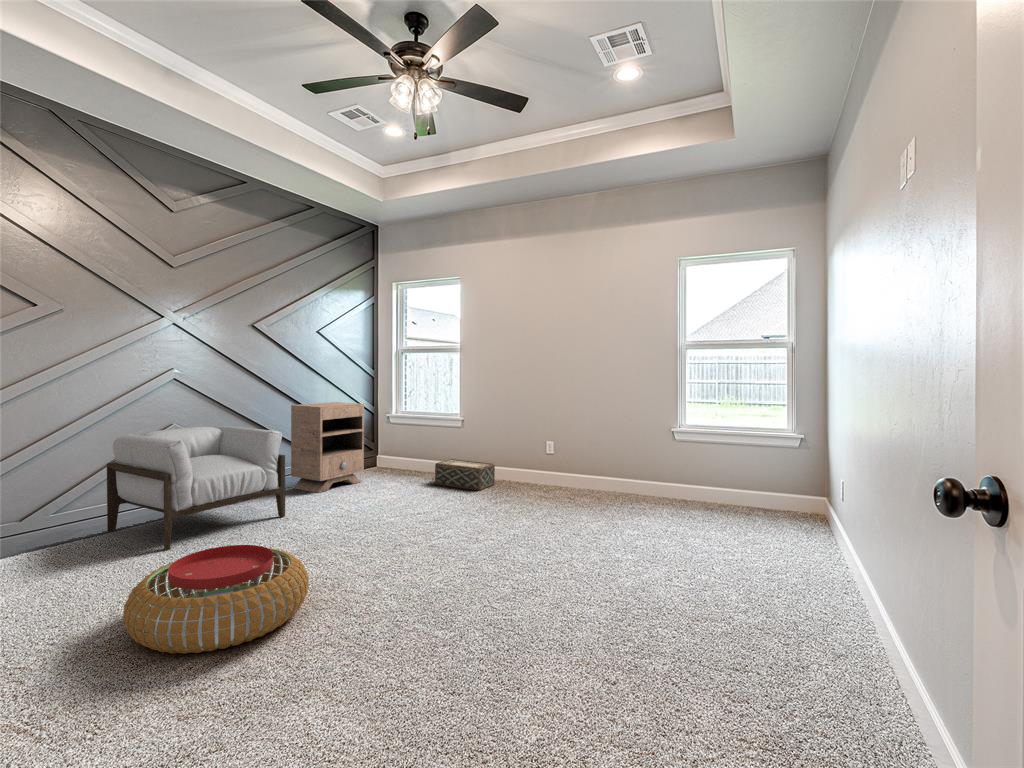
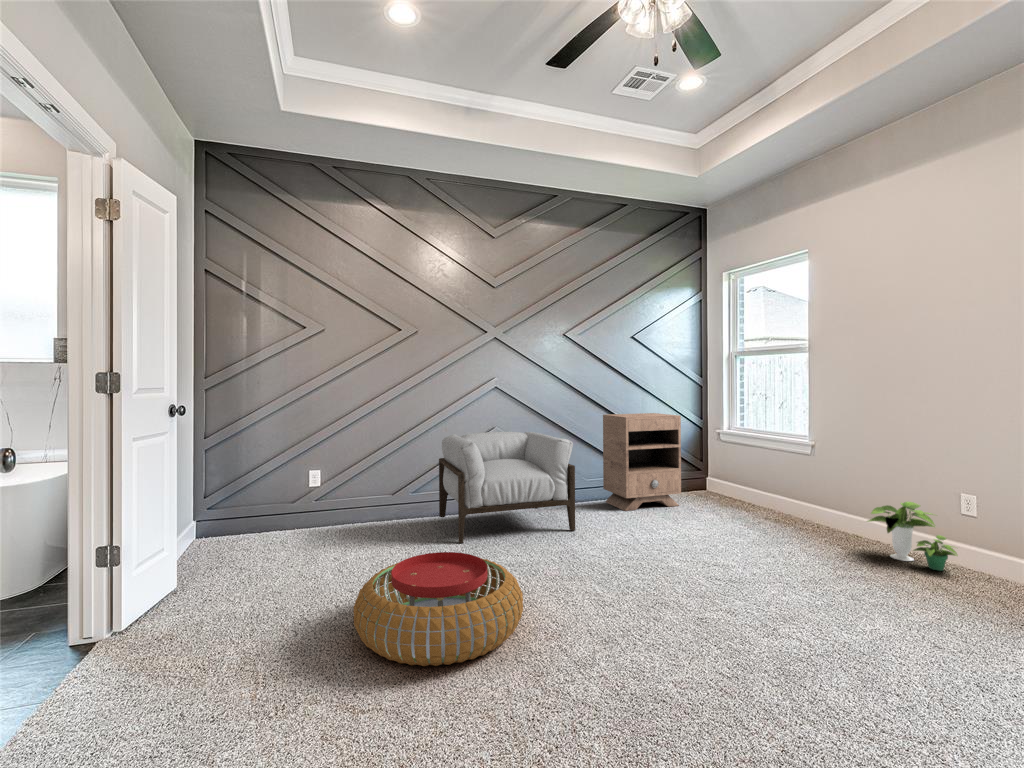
potted plant: none [499,456,547,496] -> present [867,502,958,571]
woven basket: present [435,459,495,490] -> none [770,493,865,542]

